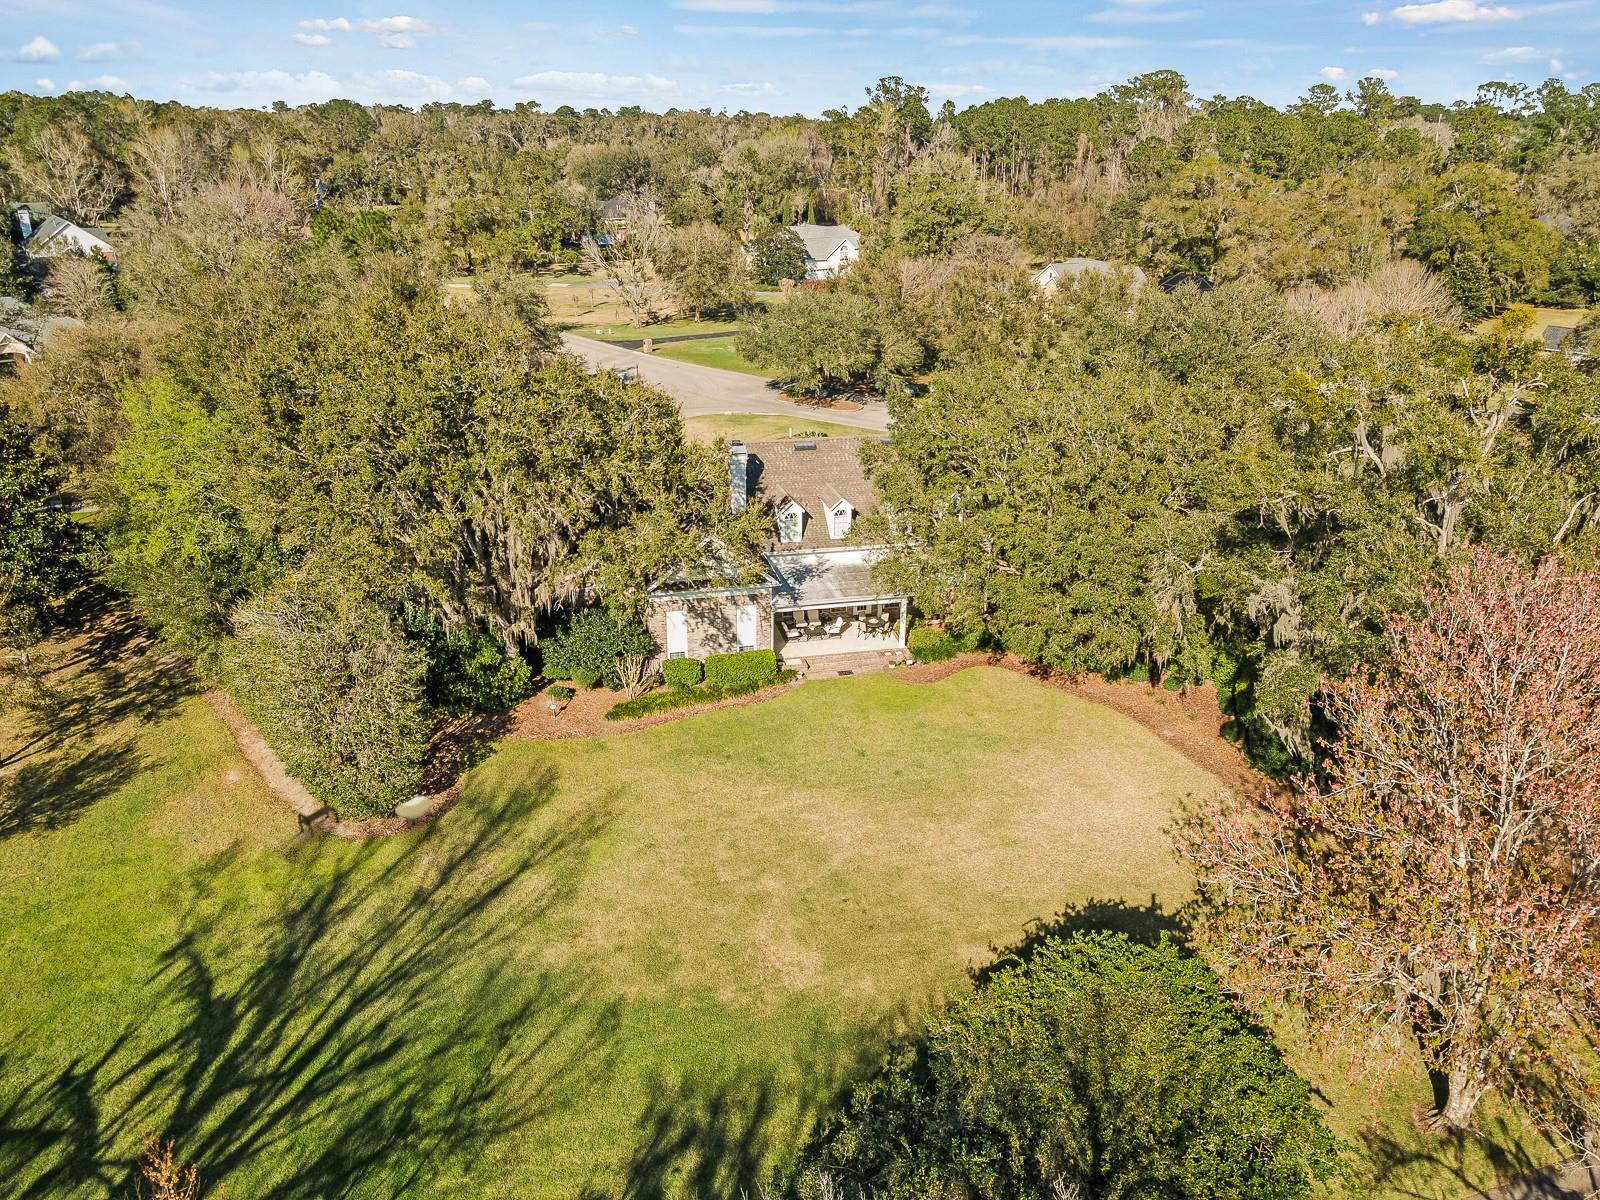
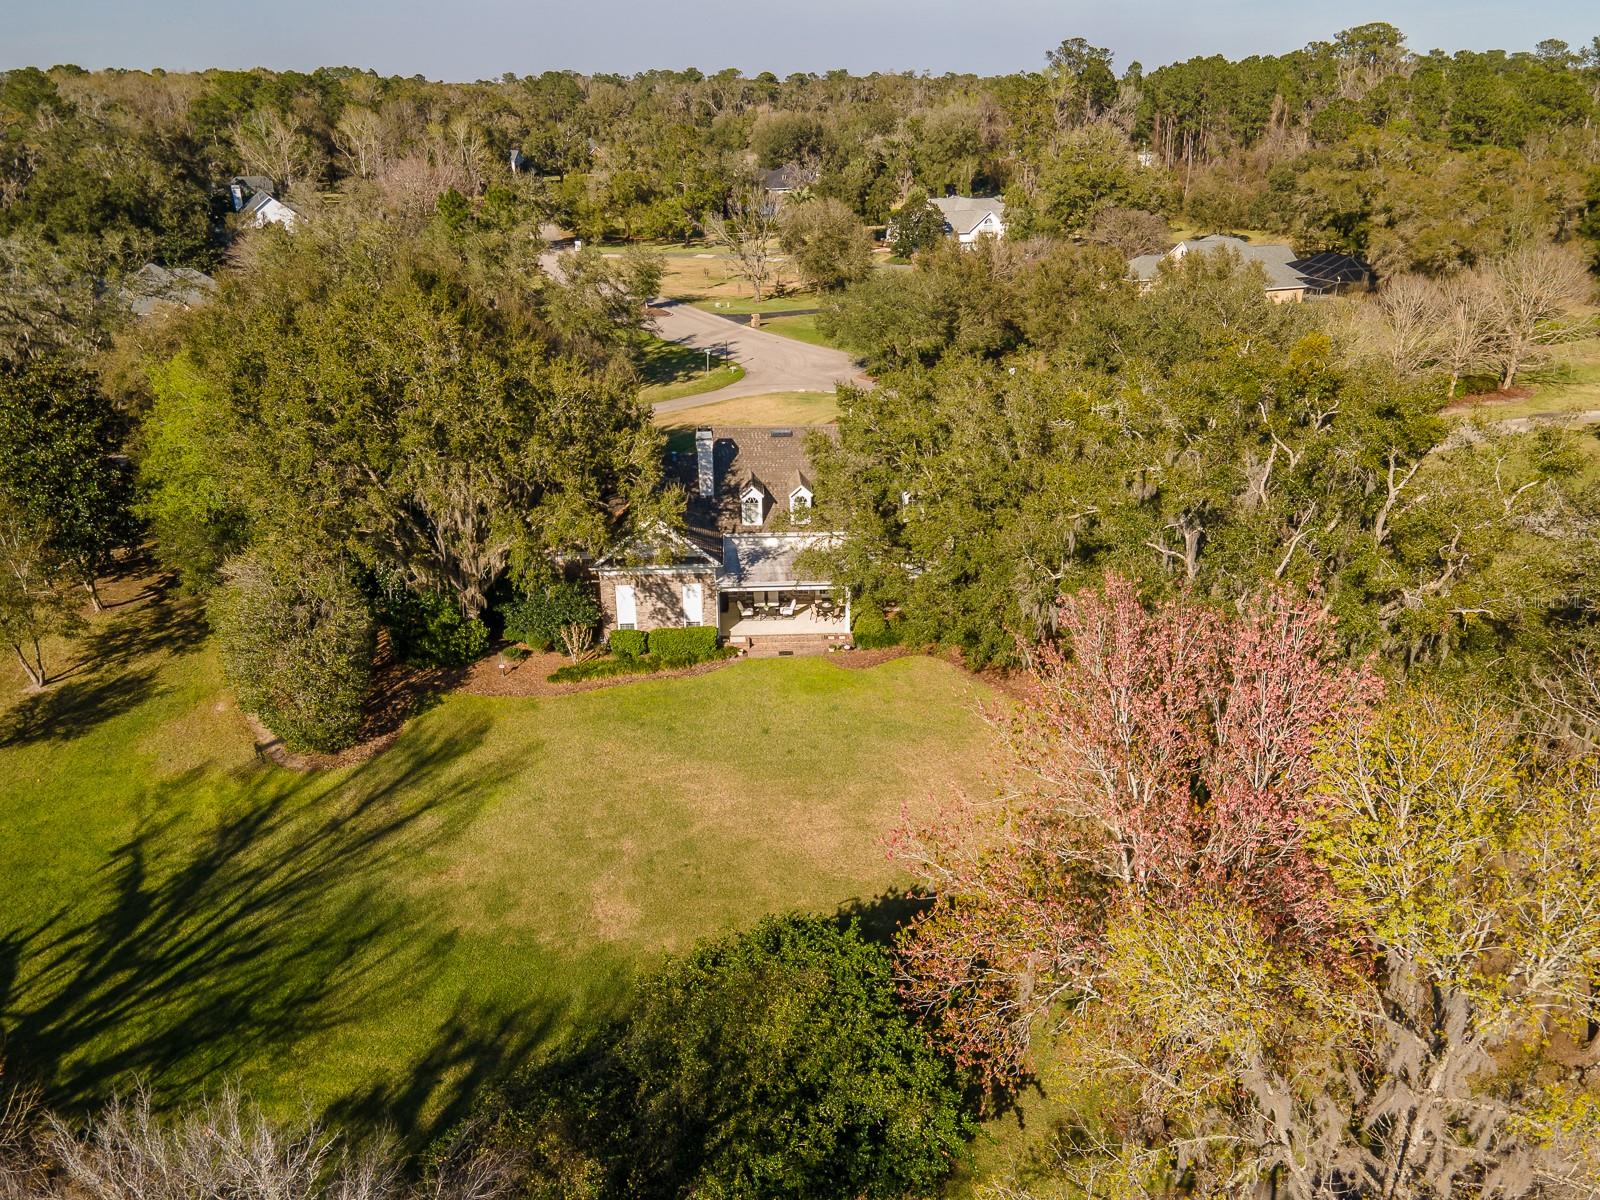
round table: present [395,797,432,827] -> none [334,736,368,762]

